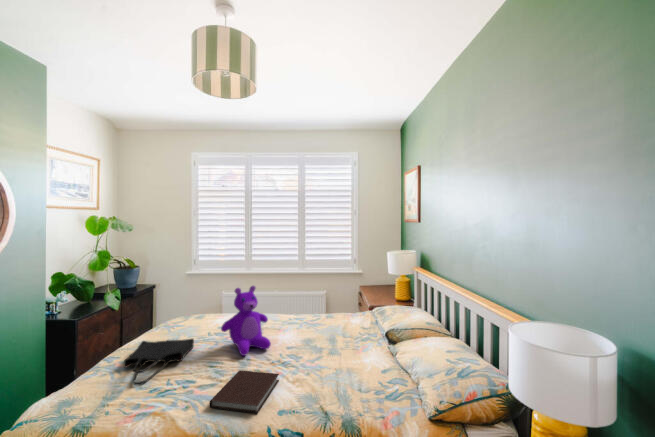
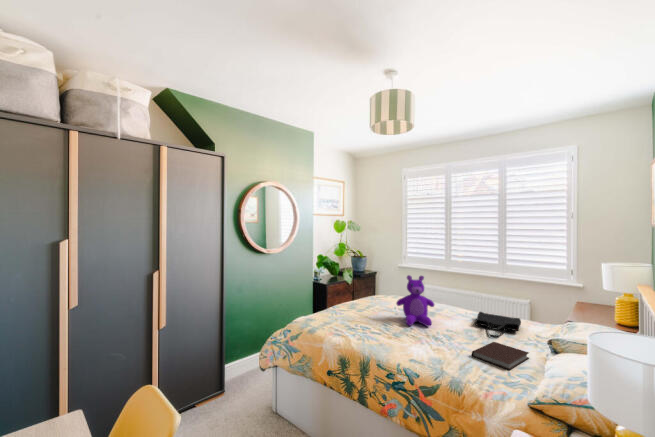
tote bag: present [124,339,194,385] -> present [475,312,521,338]
notebook: present [209,371,279,413] -> present [472,342,529,370]

